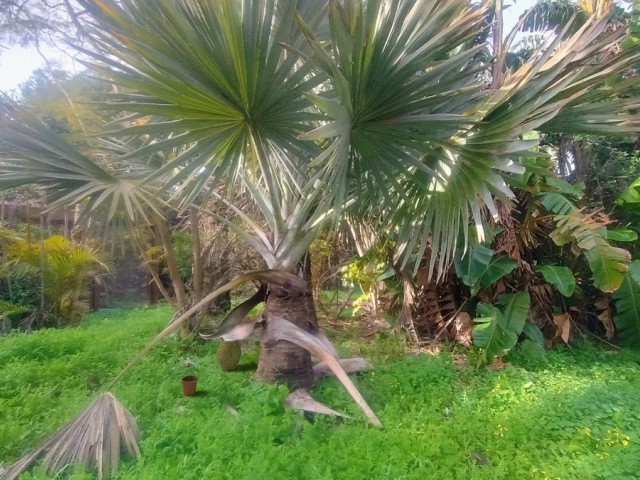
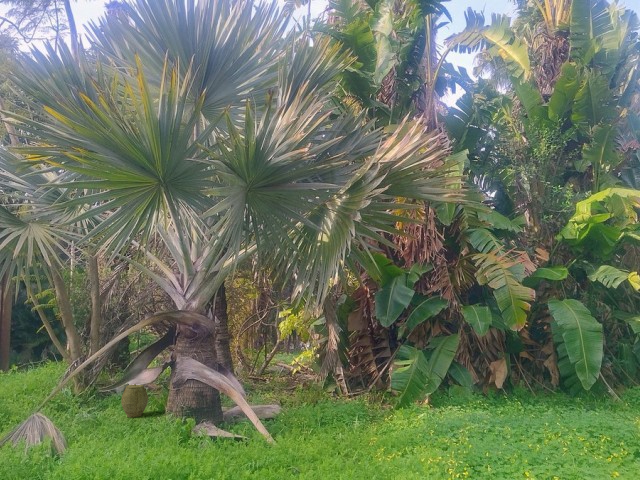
potted plant: present [175,346,198,395] -> none [82,386,108,434]

